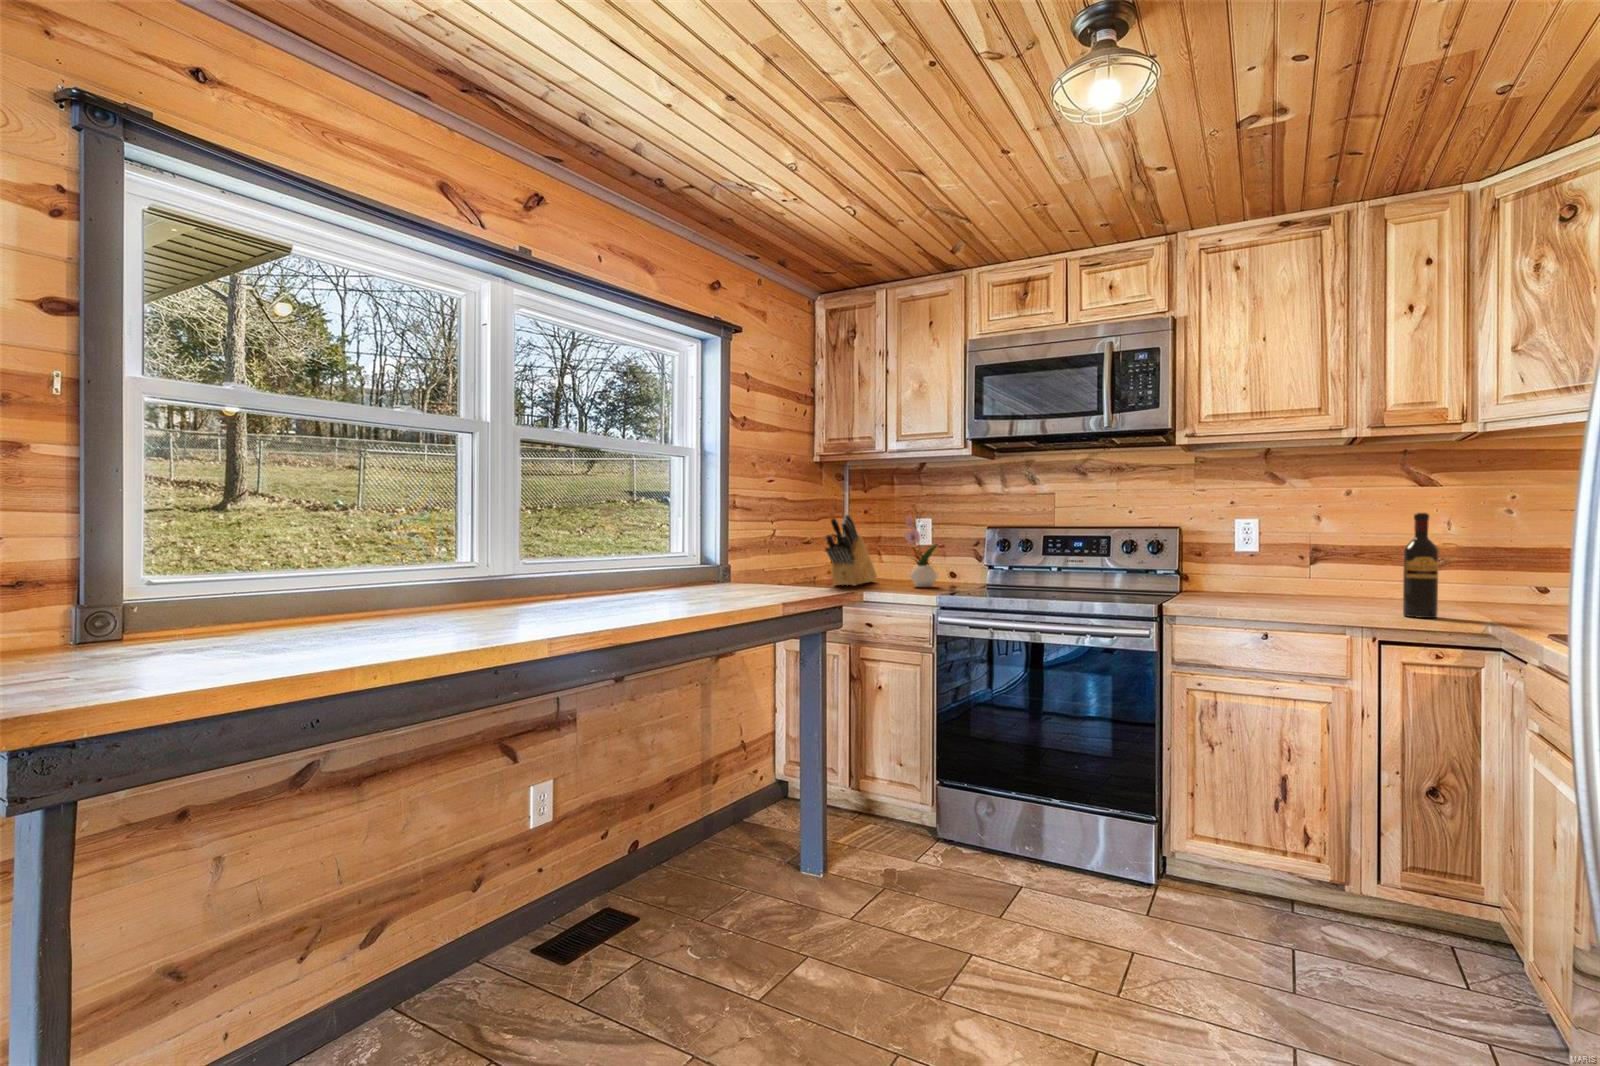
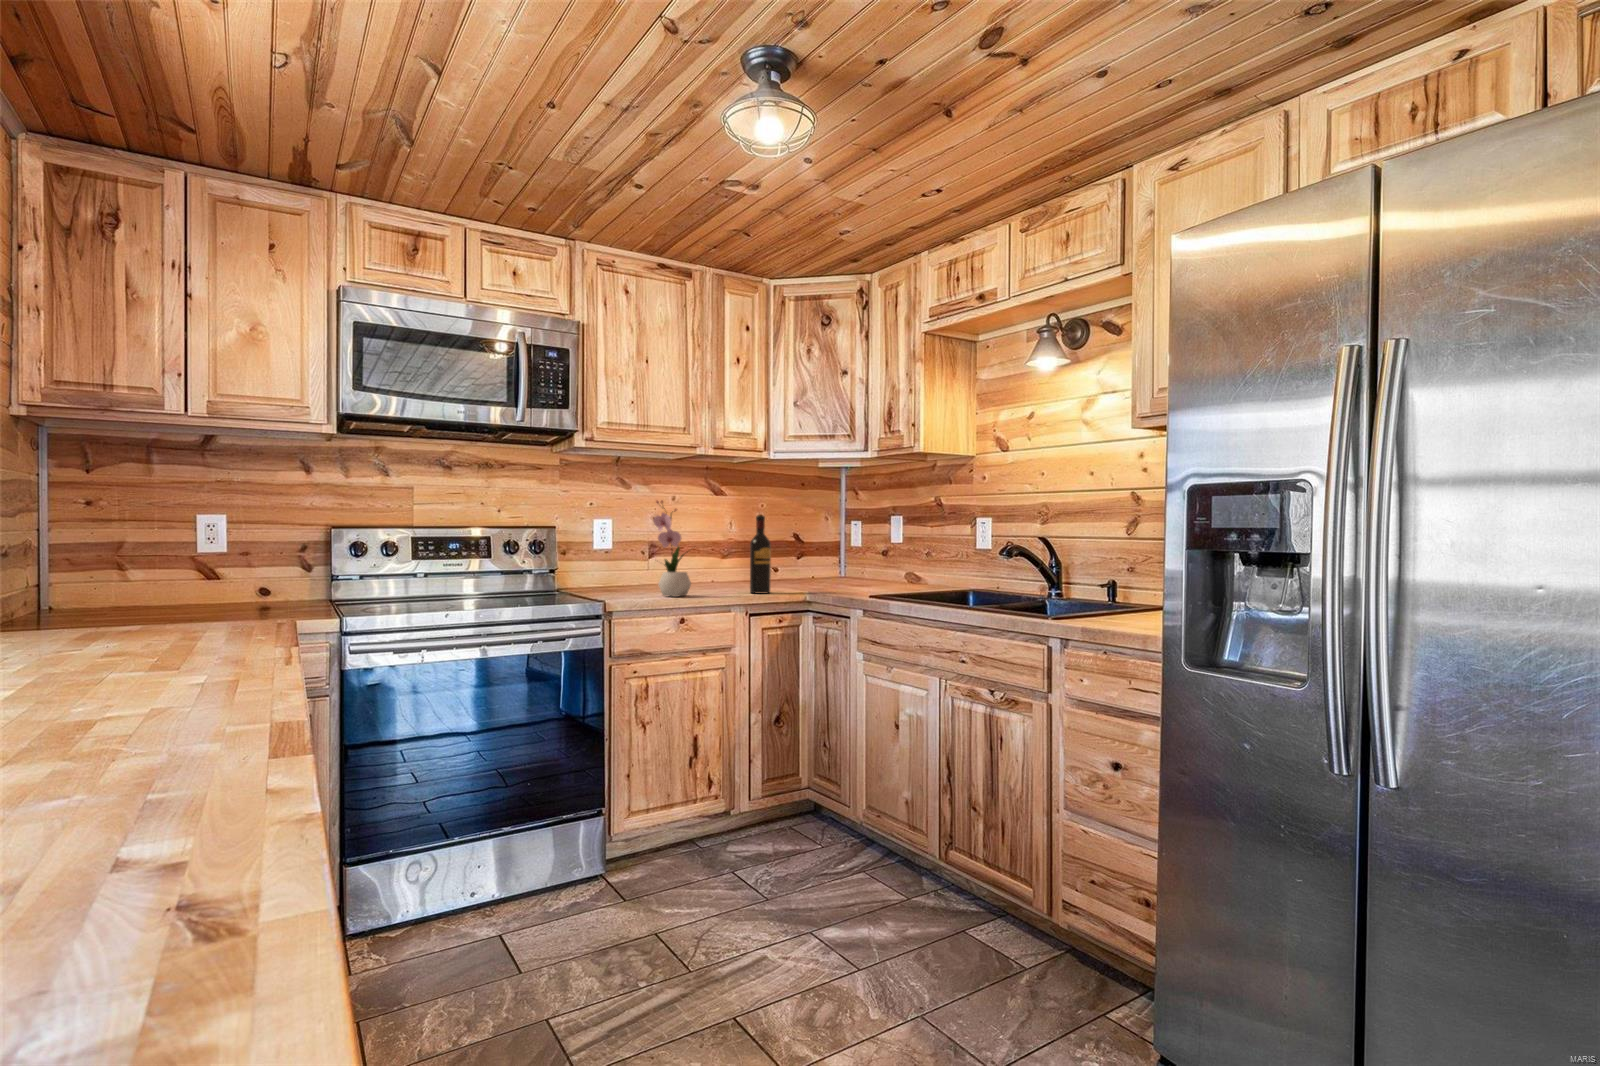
flower arrangement: present [905,504,938,587] -> present [653,501,691,597]
knife block: present [825,514,877,586] -> none [82,503,137,619]

